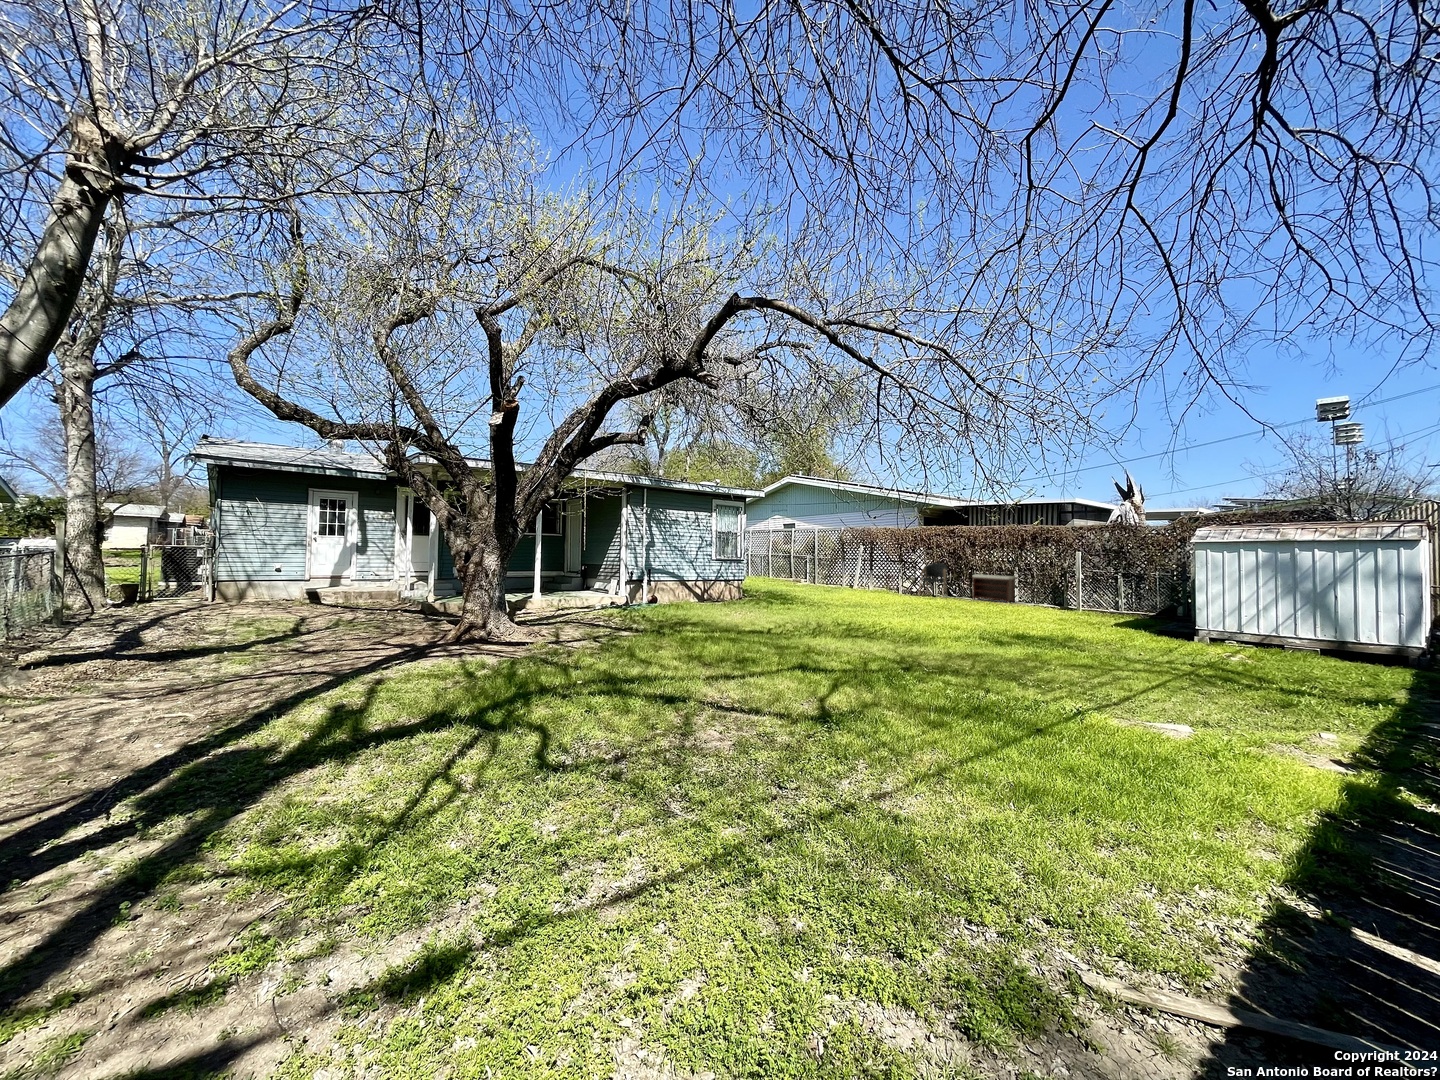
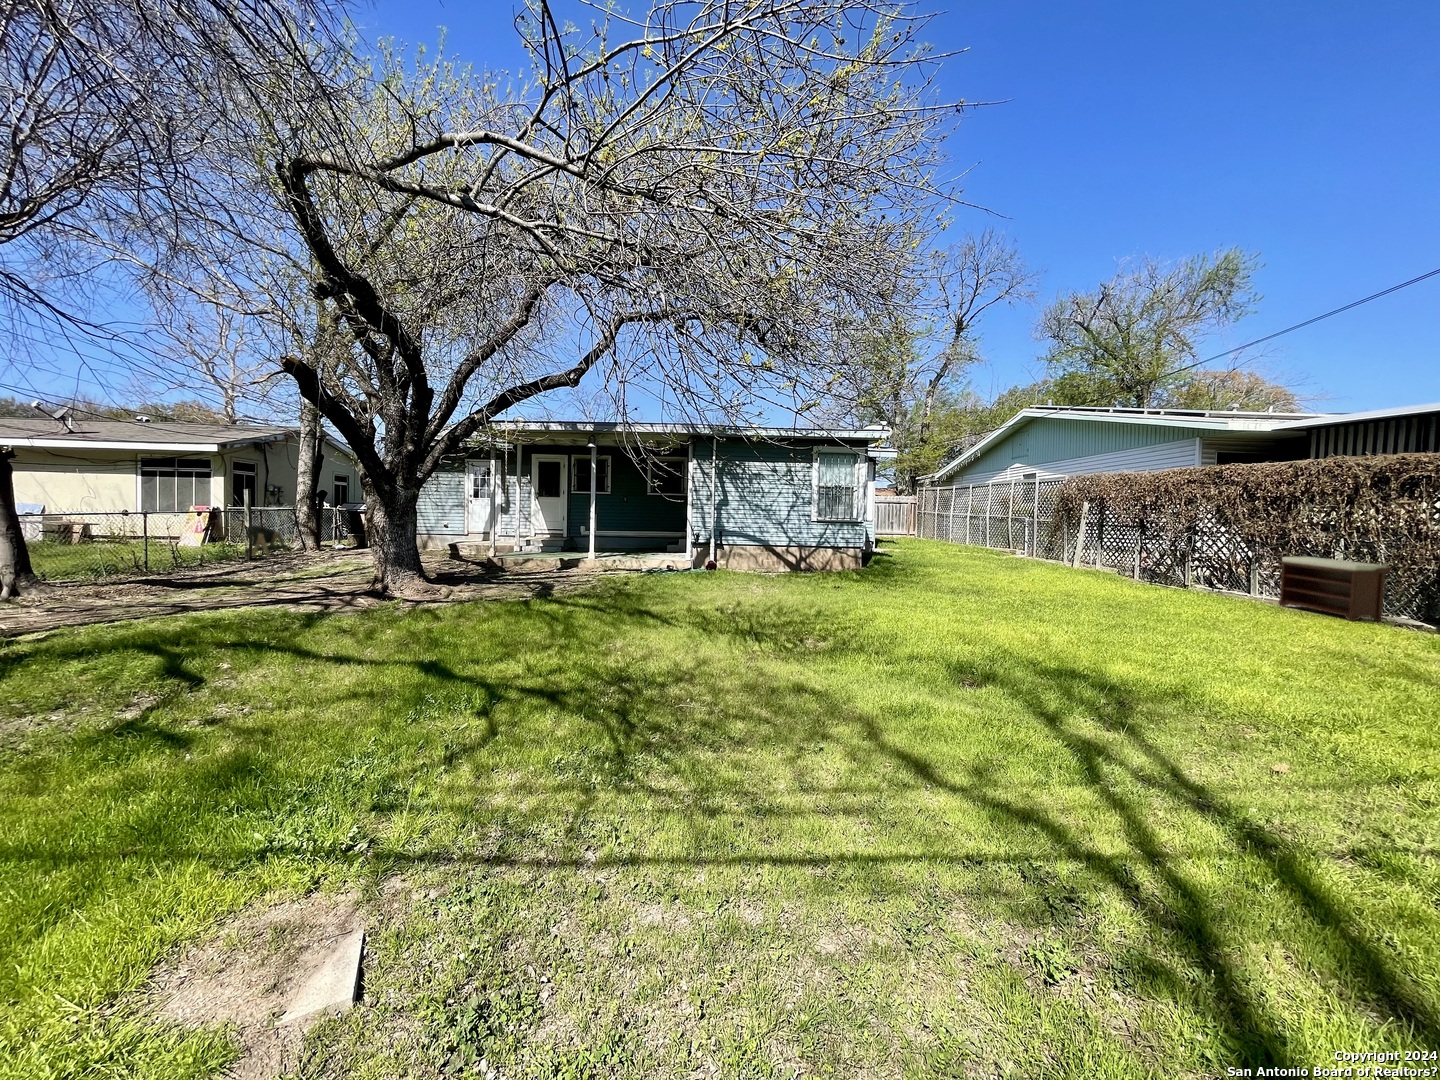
chair: present [919,563,948,597] -> present [247,525,293,572]

